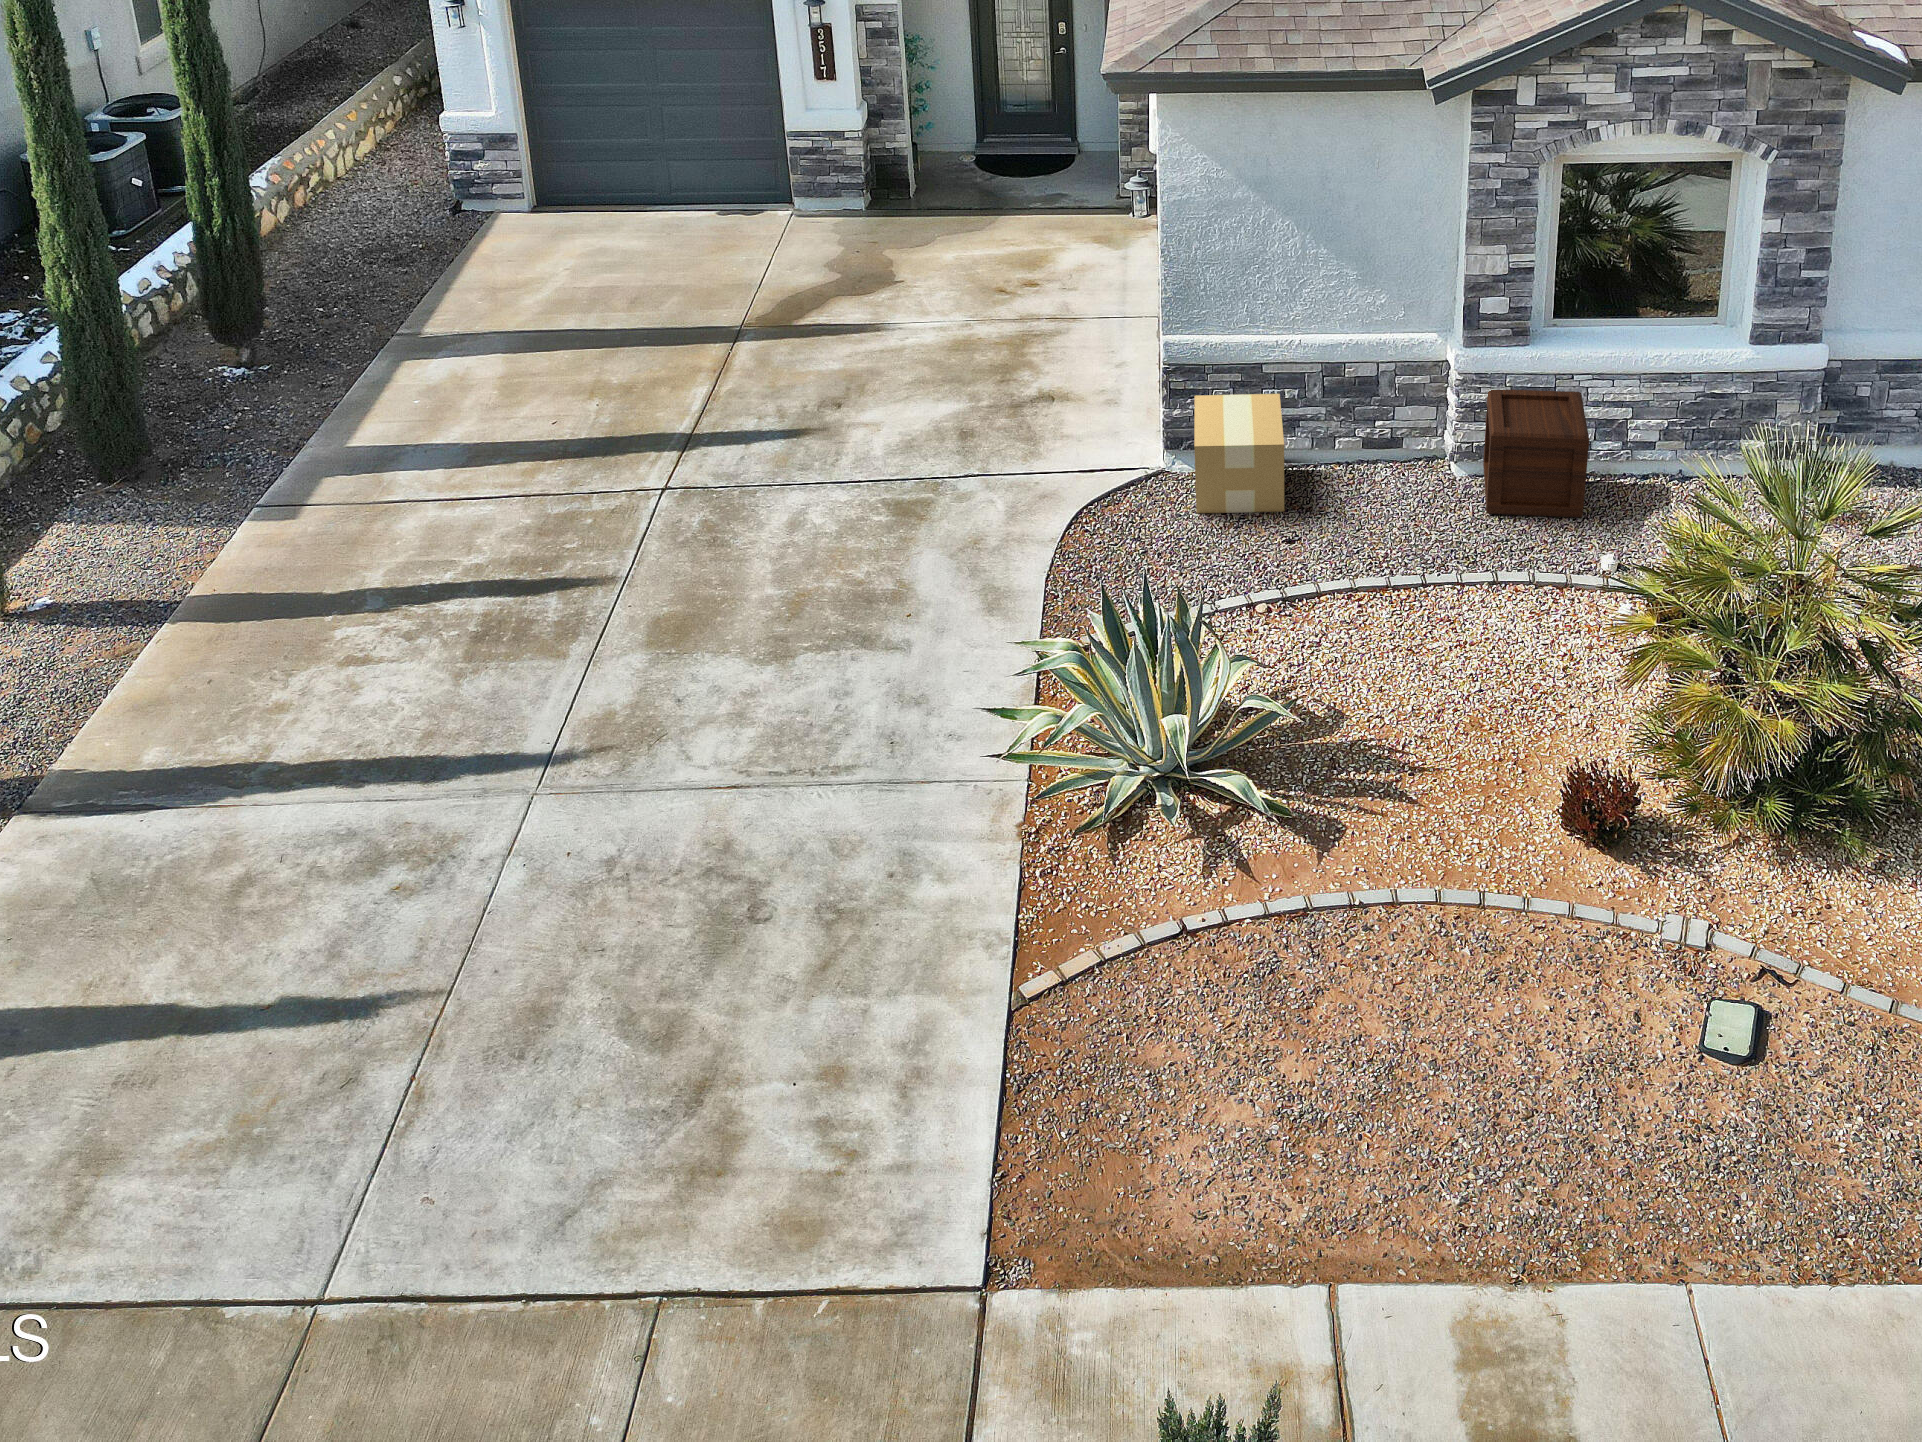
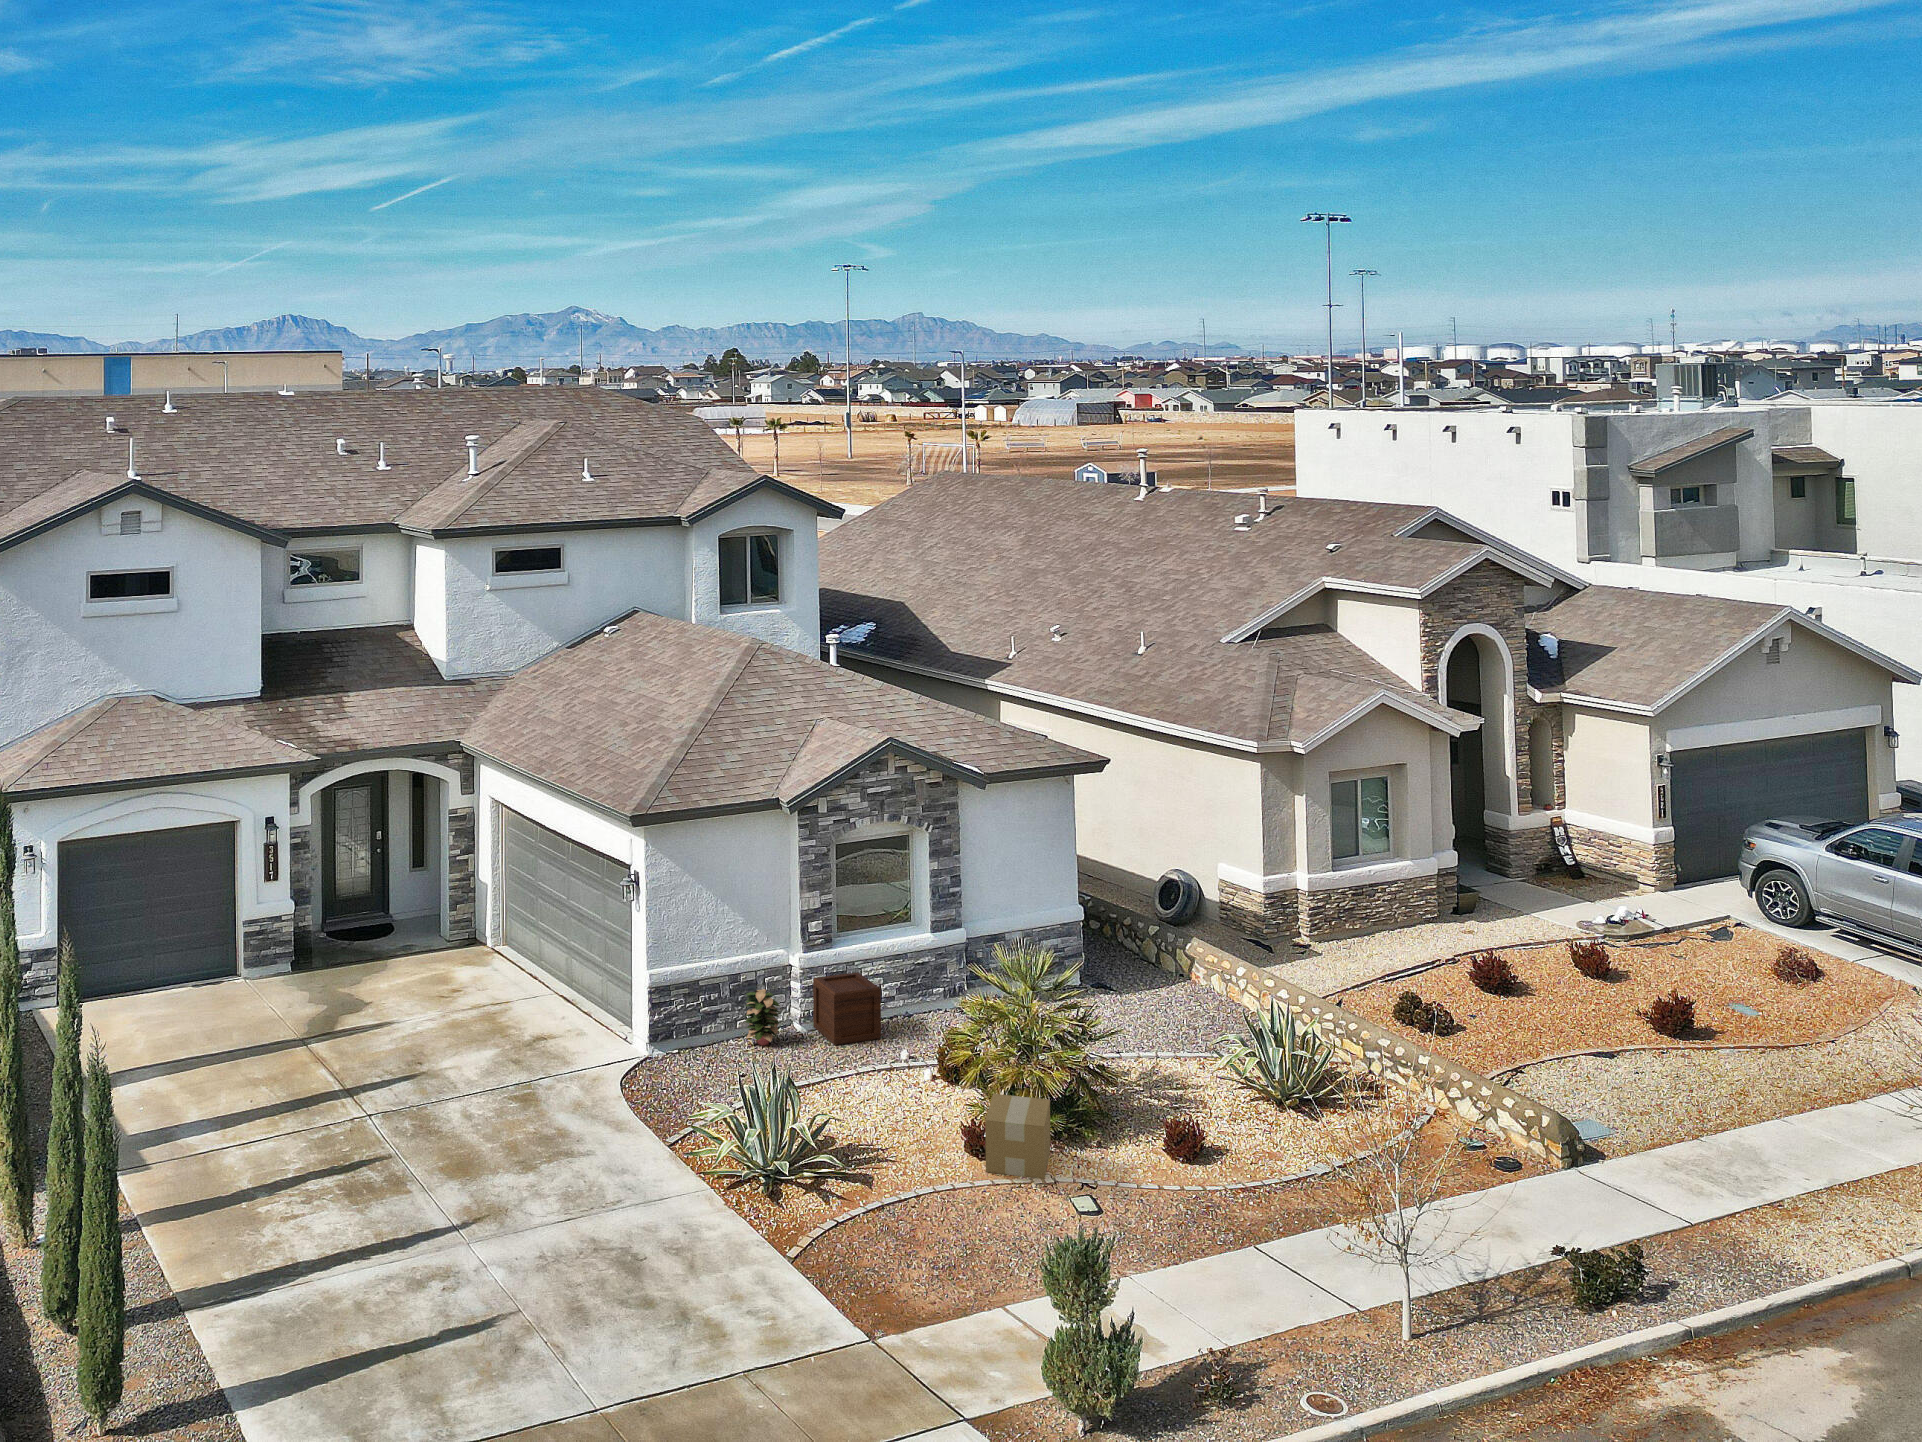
cardboard box: present [1194,394,1284,513] -> present [985,1094,1050,1179]
decorative plant: none [1337,396,1406,487] -> present [745,989,780,1045]

